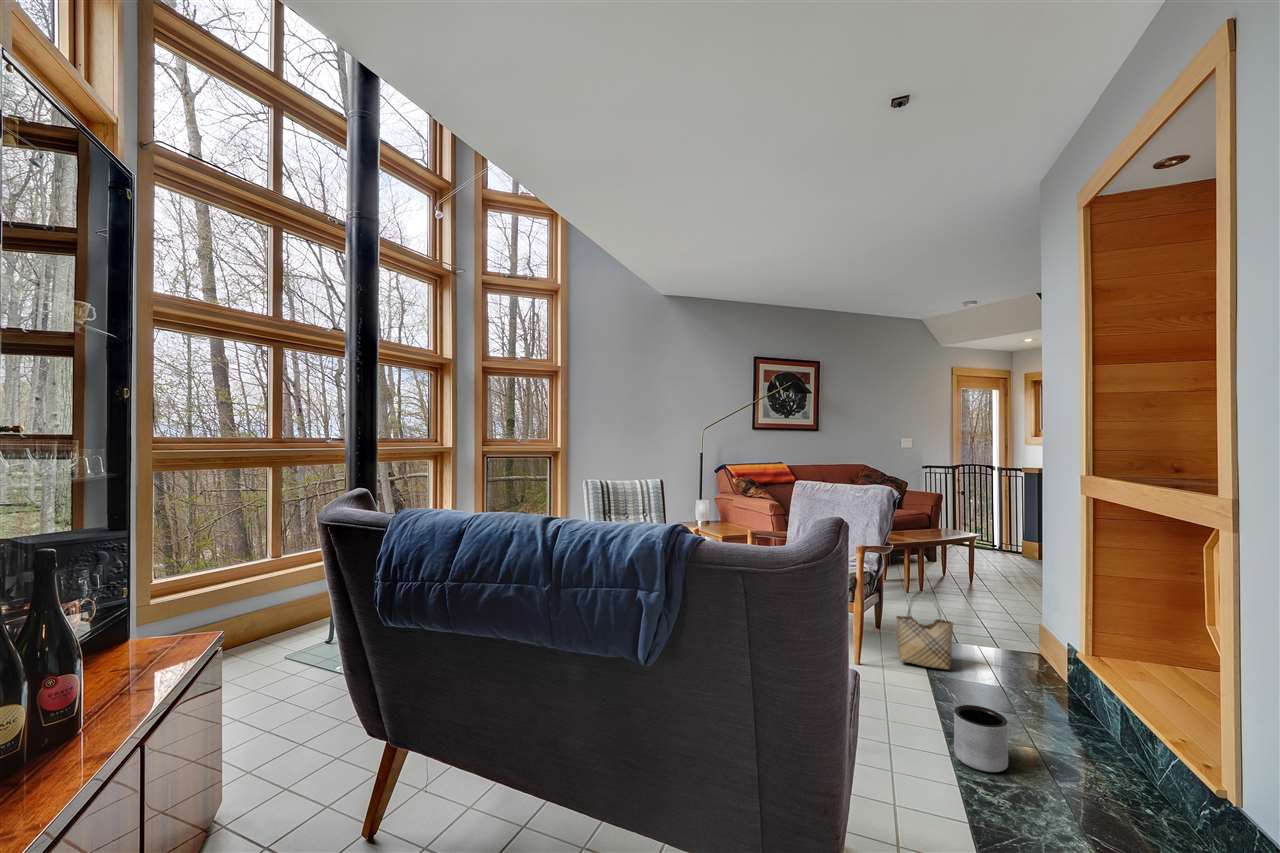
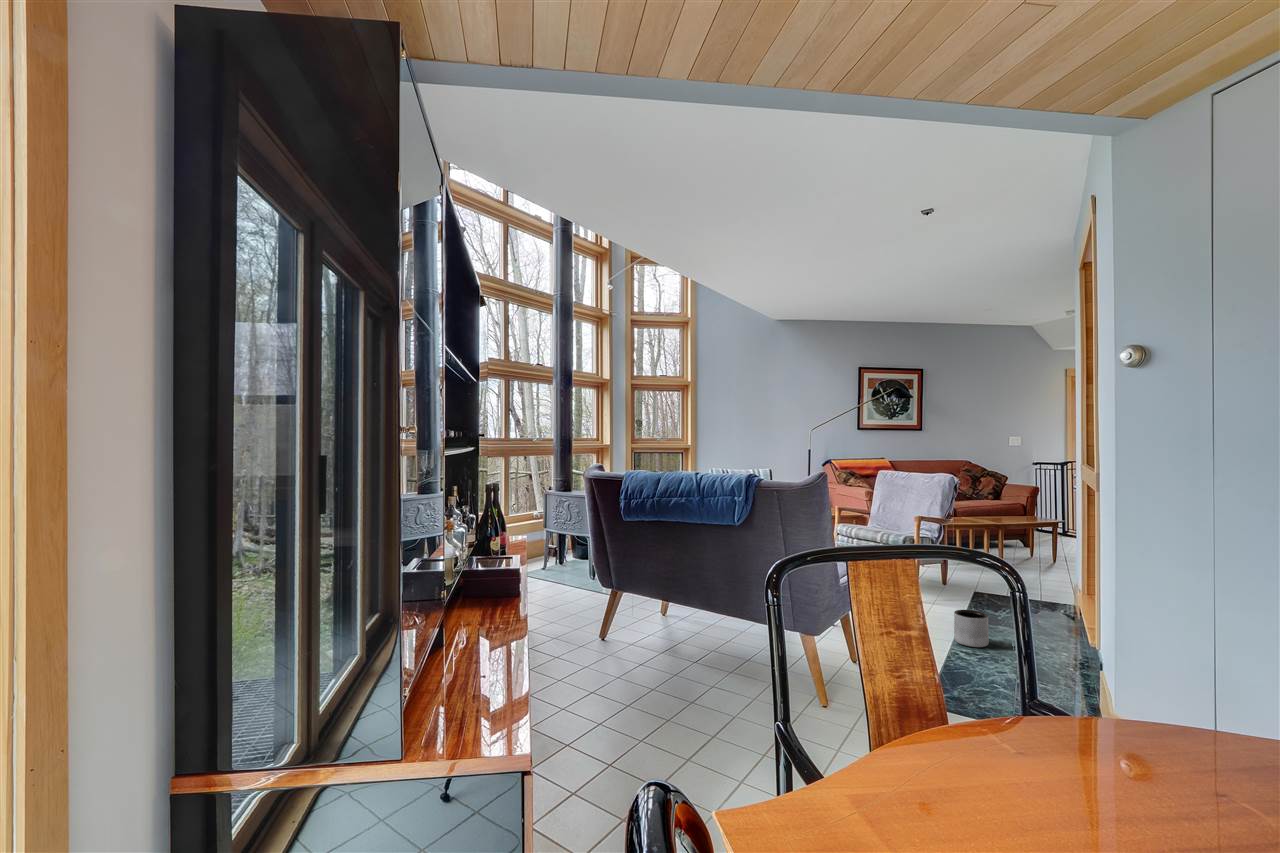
woven basket: present [896,591,953,669] -> none [945,550,989,606]

